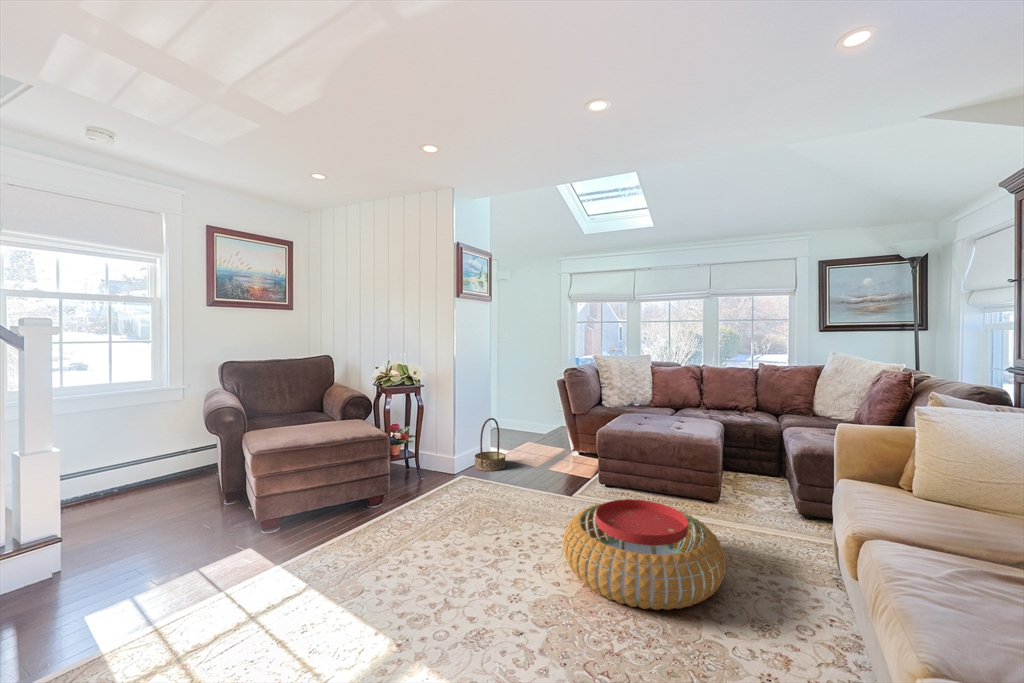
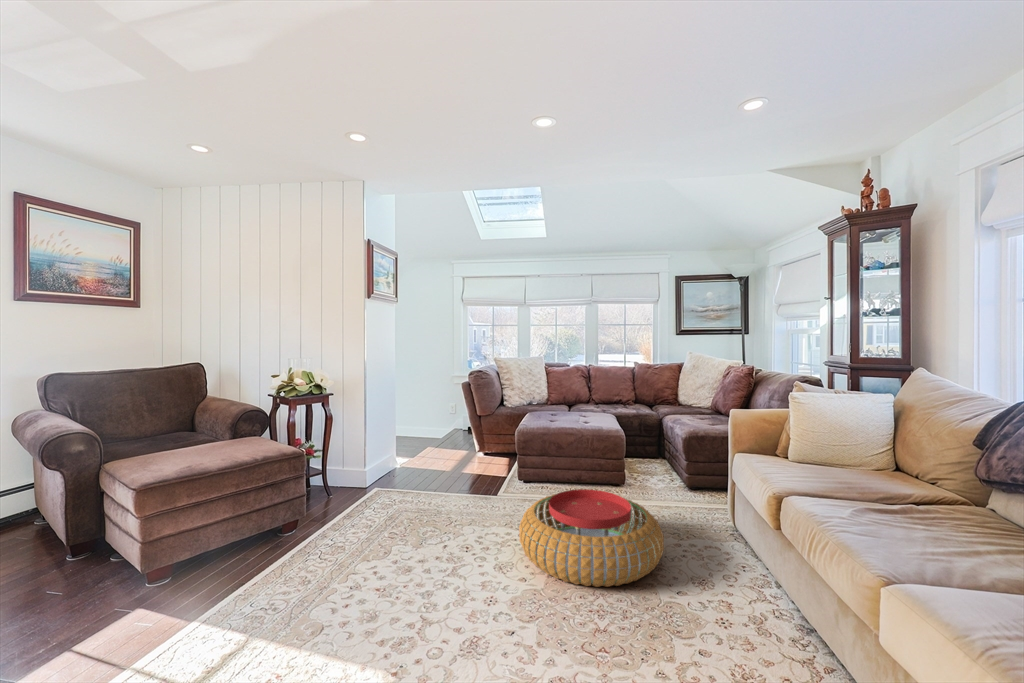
basket: present [475,418,506,471] -> none [385,424,418,480]

